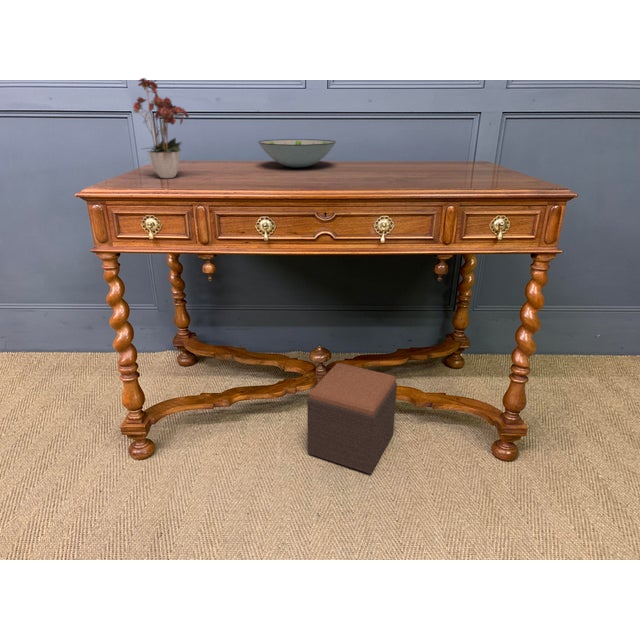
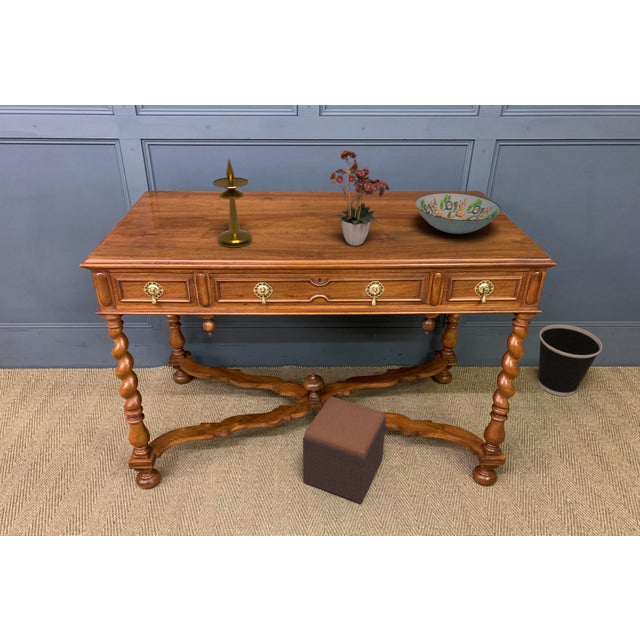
flower arrangement: present [133,78,189,178] -> present [330,150,390,246]
candlestick: none [216,89,256,183] -> present [213,159,252,247]
decorative bowl: present [259,139,335,168] -> present [415,192,501,234]
wastebasket: none [555,307,622,380] -> present [538,324,602,396]

